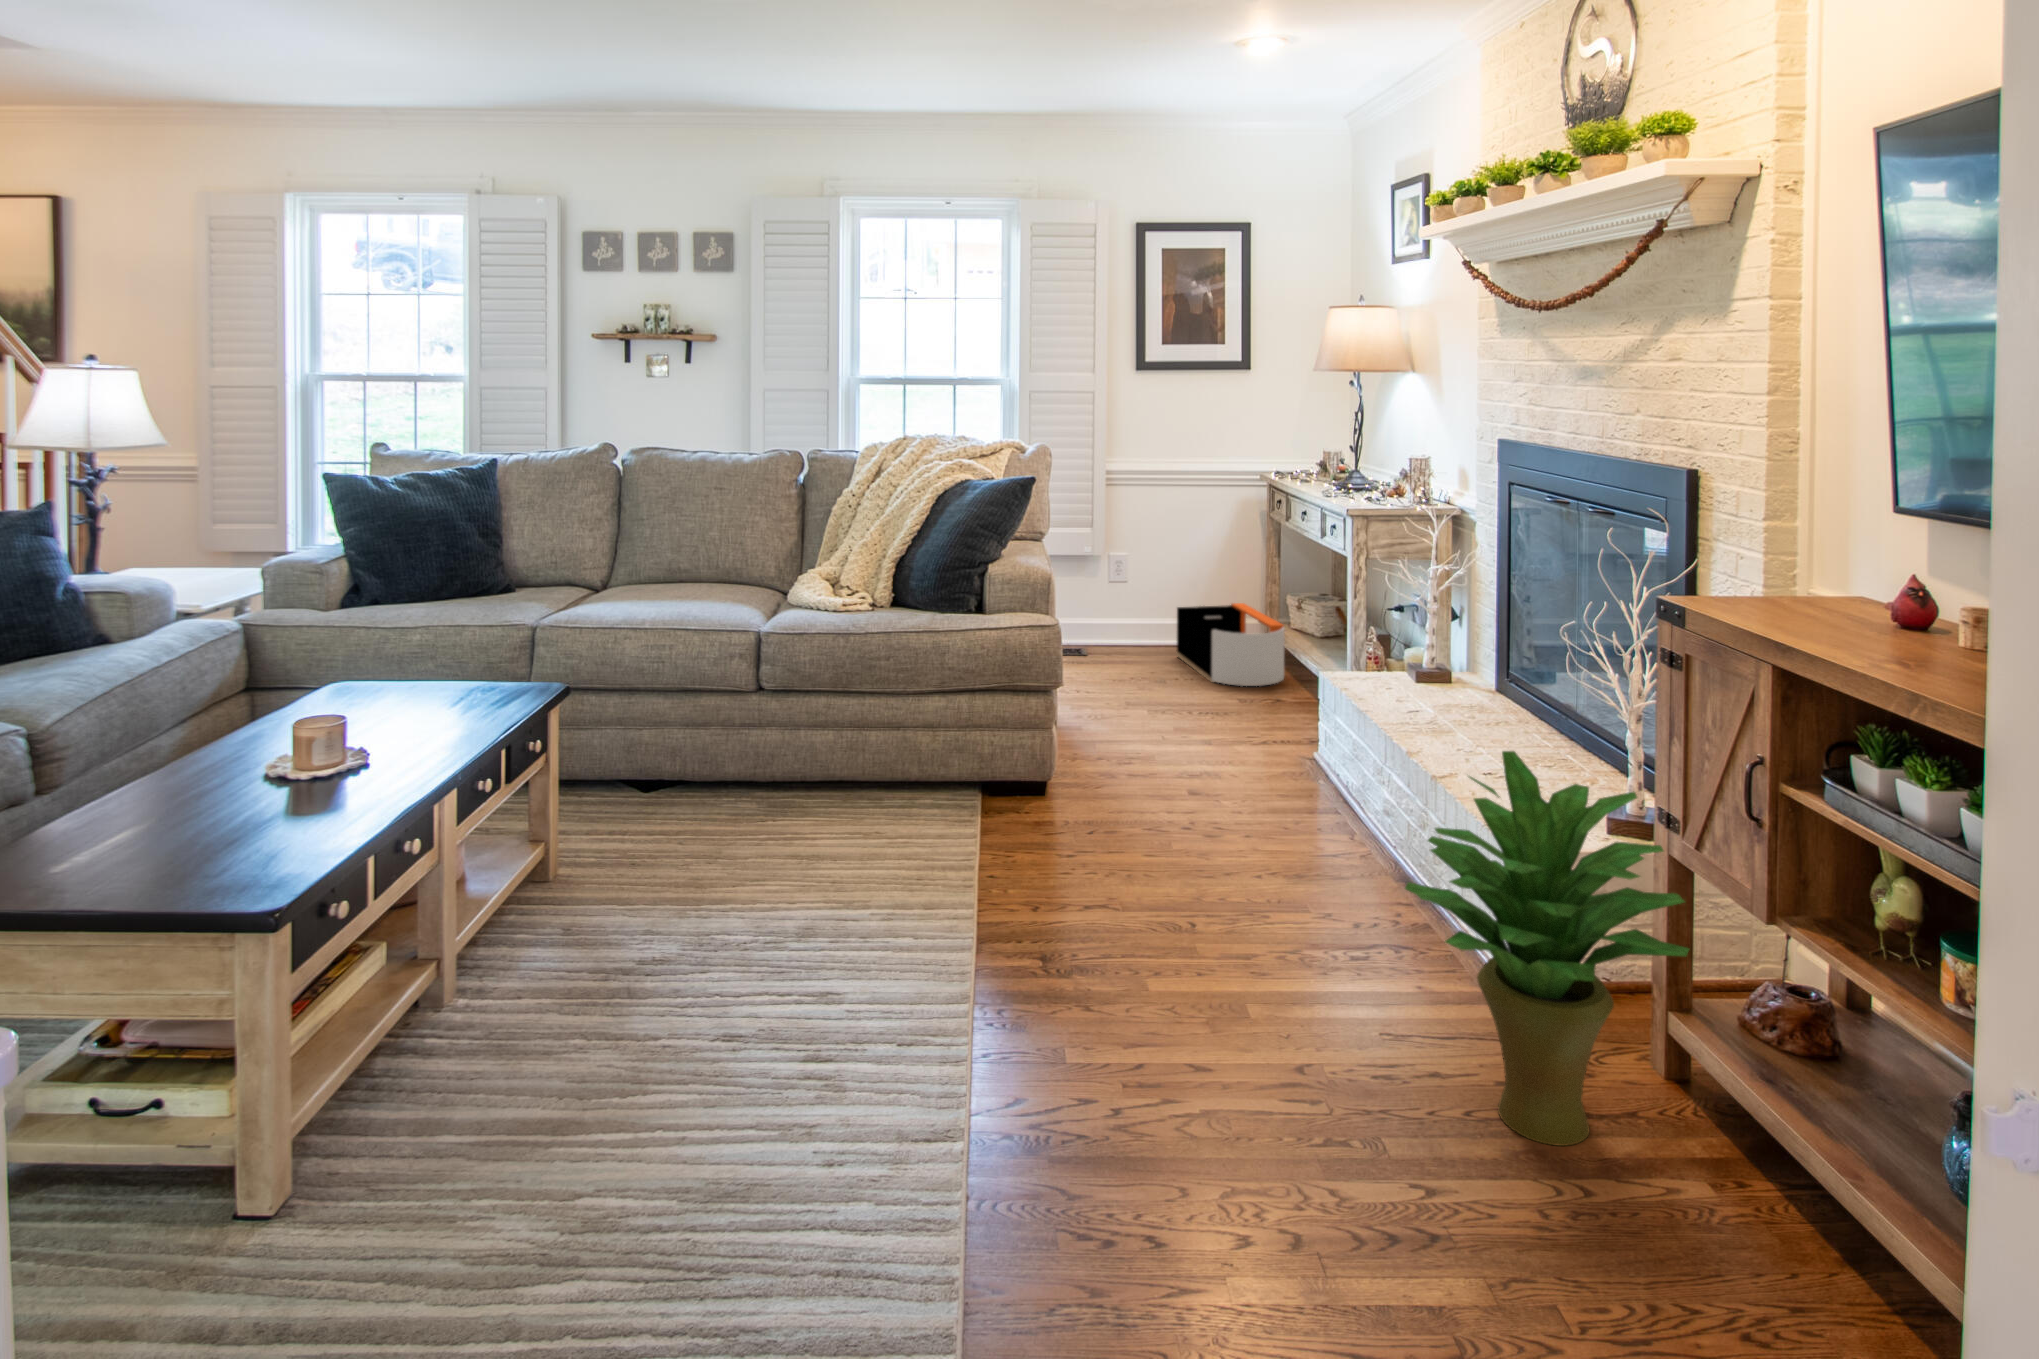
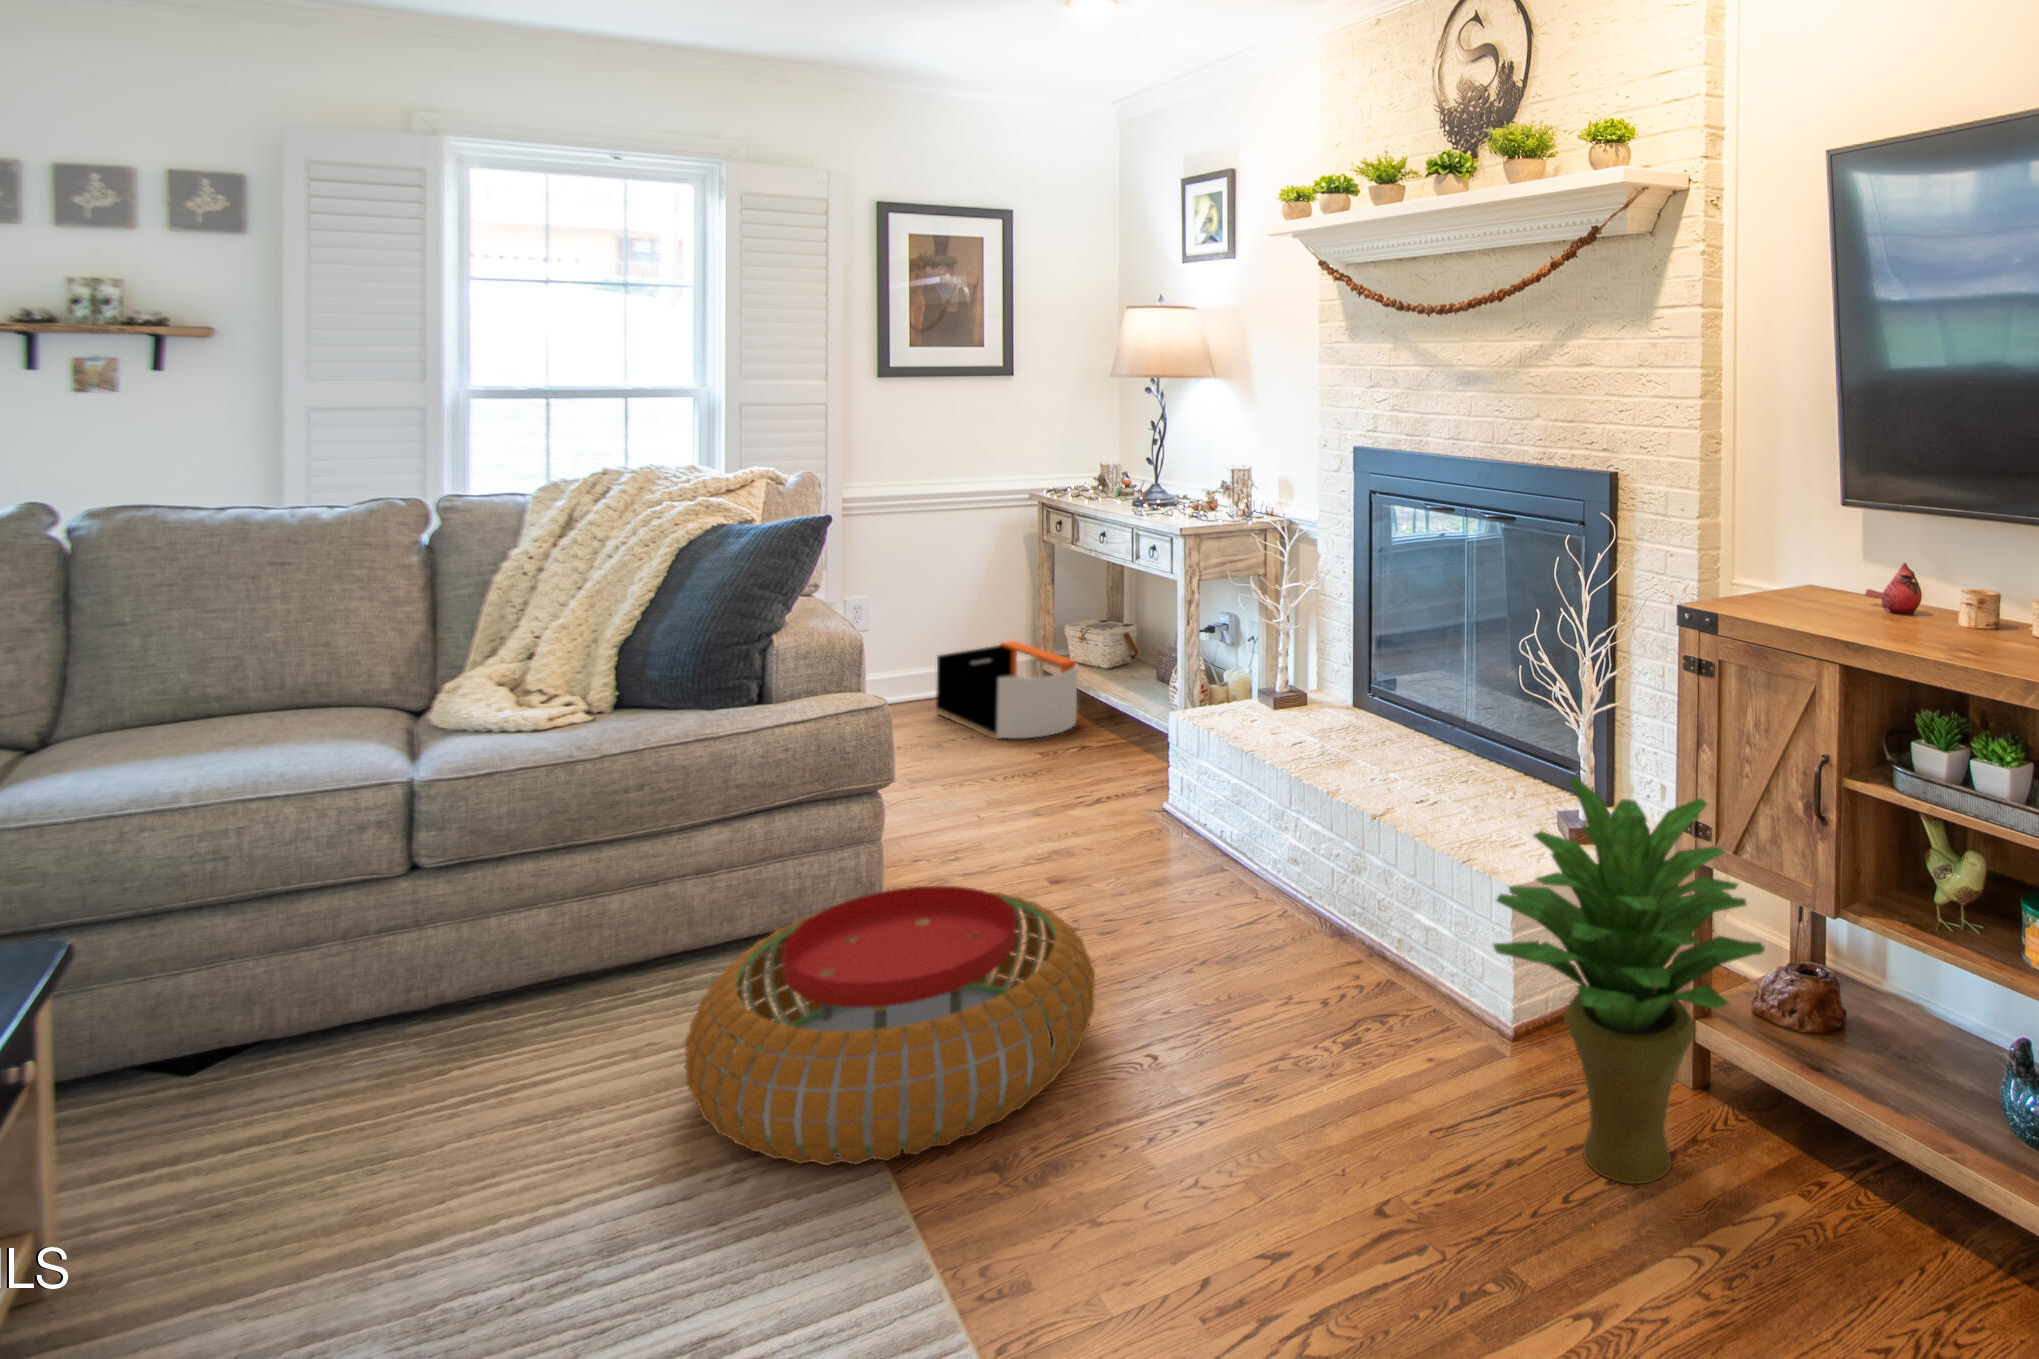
pouf: none [874,755,1153,935] -> present [685,886,1095,1165]

